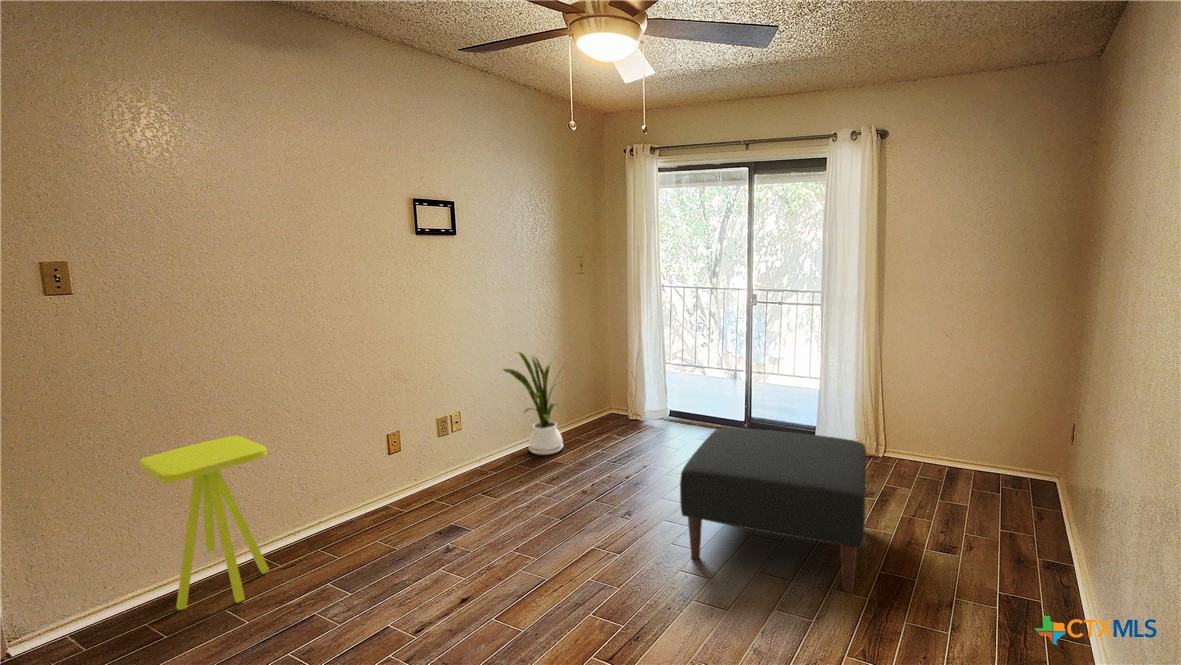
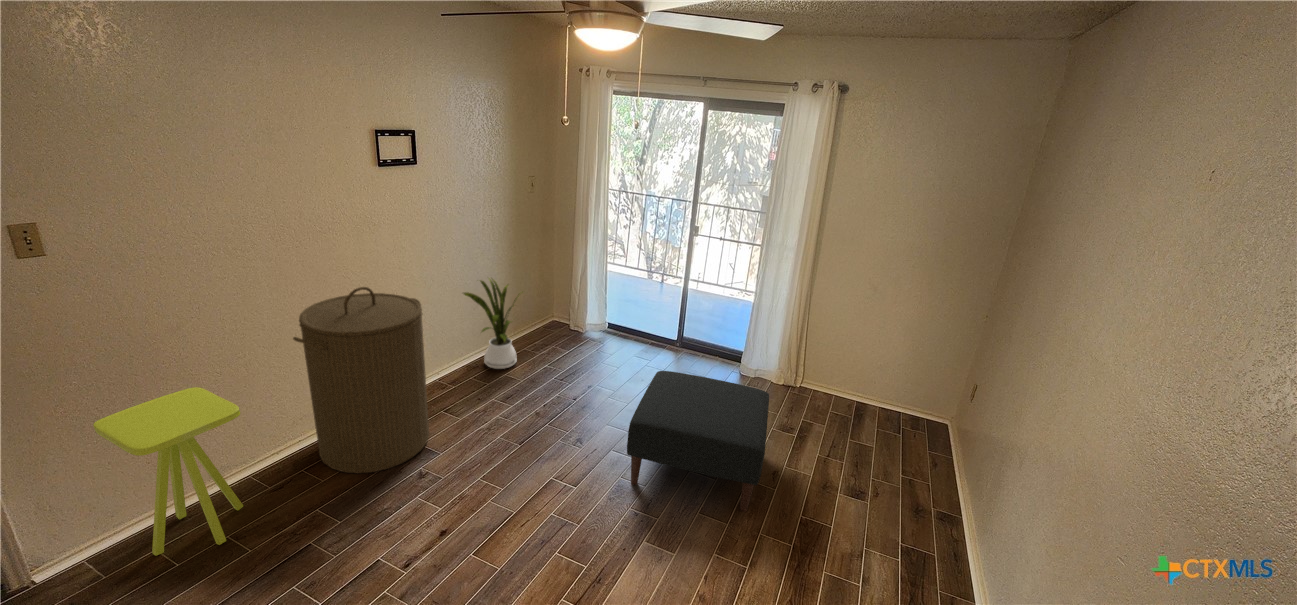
laundry hamper: none [326,340,463,545] -> present [293,287,429,473]

